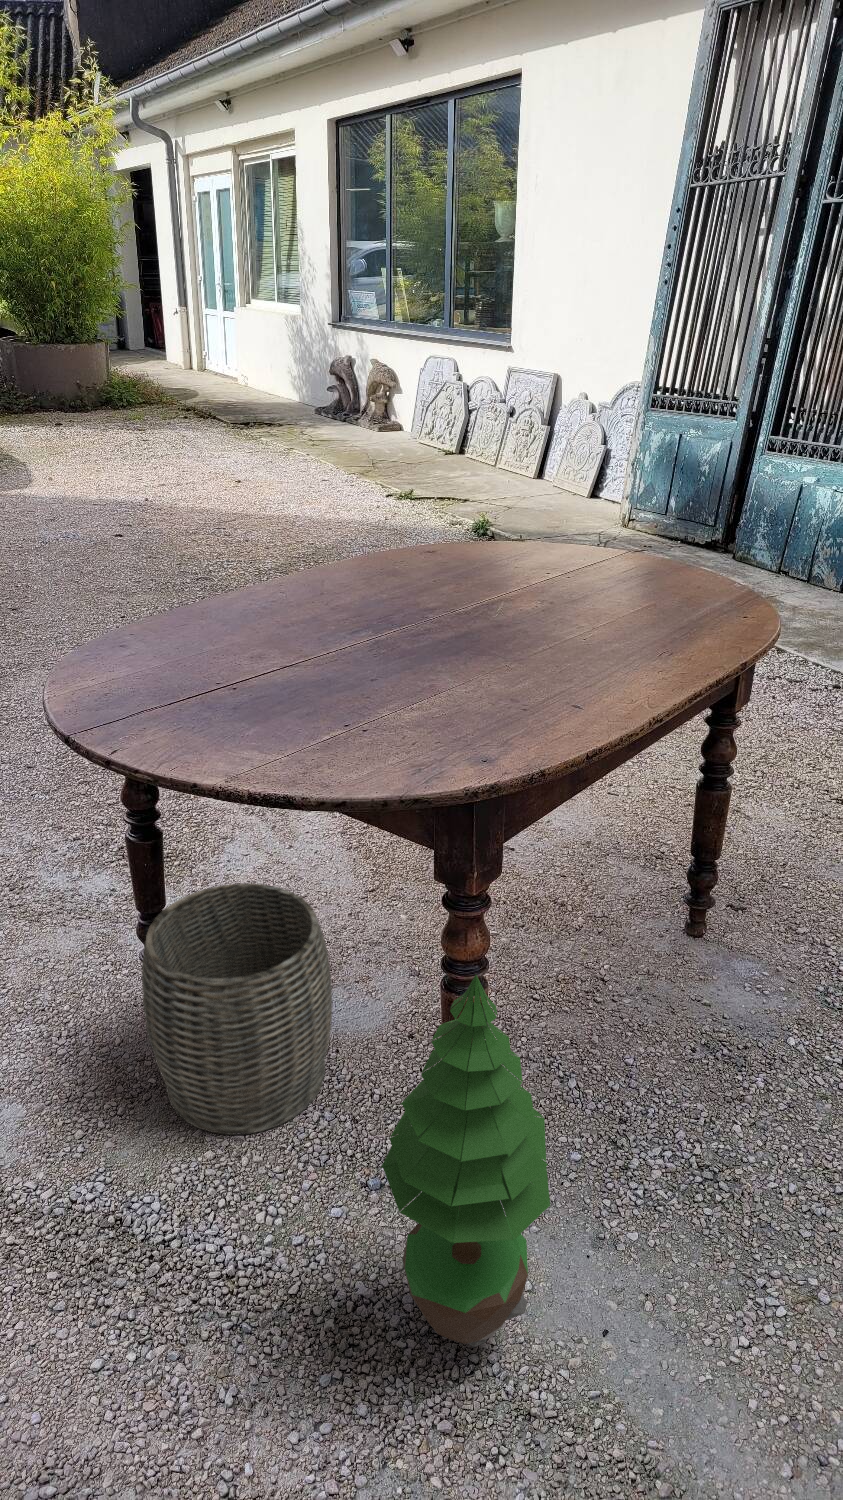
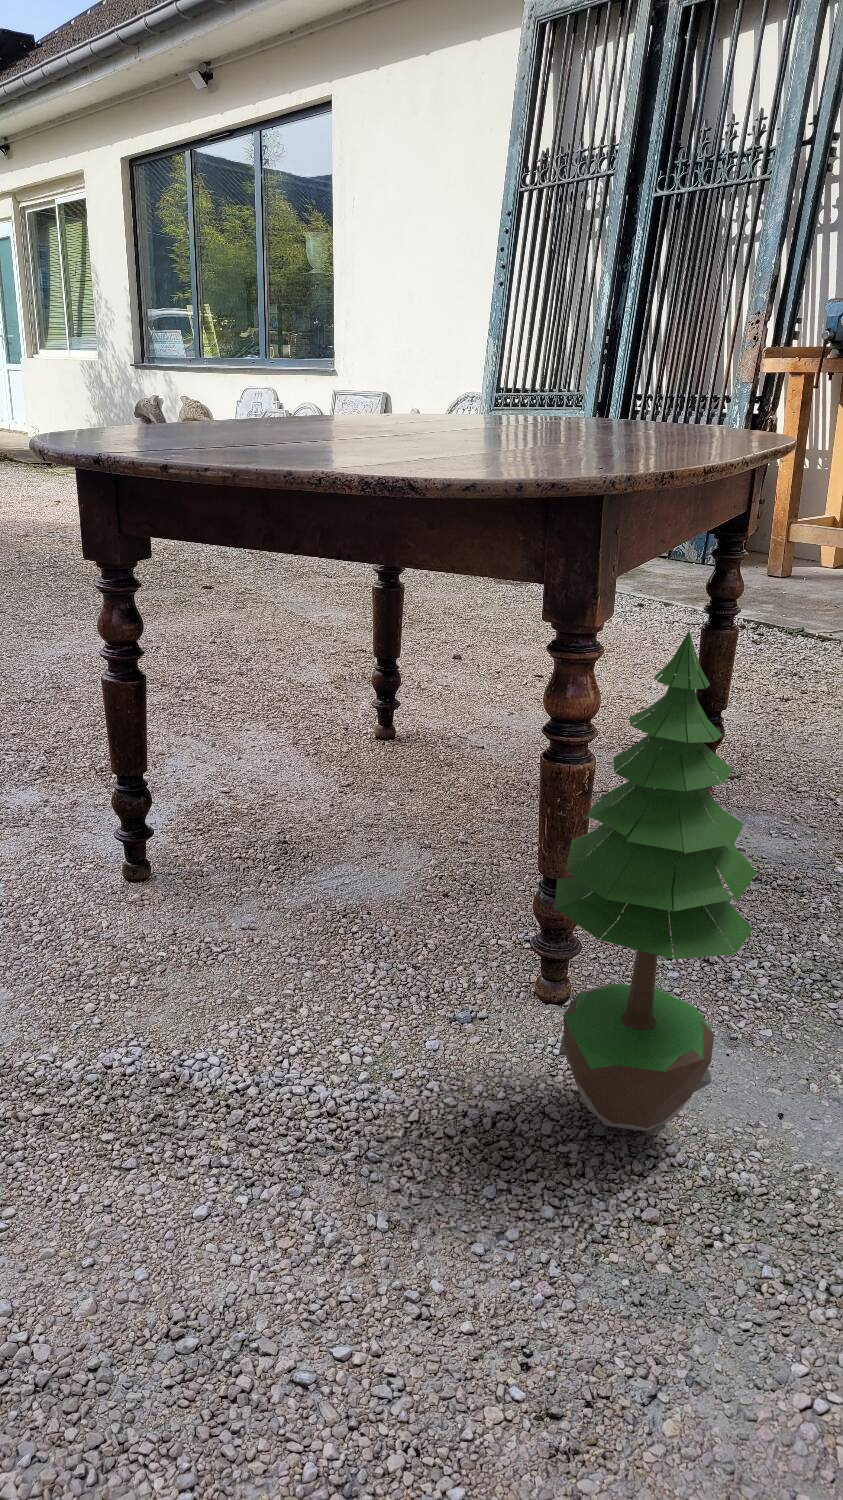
woven basket: present [142,883,333,1135] -> none [162,712,383,990]

